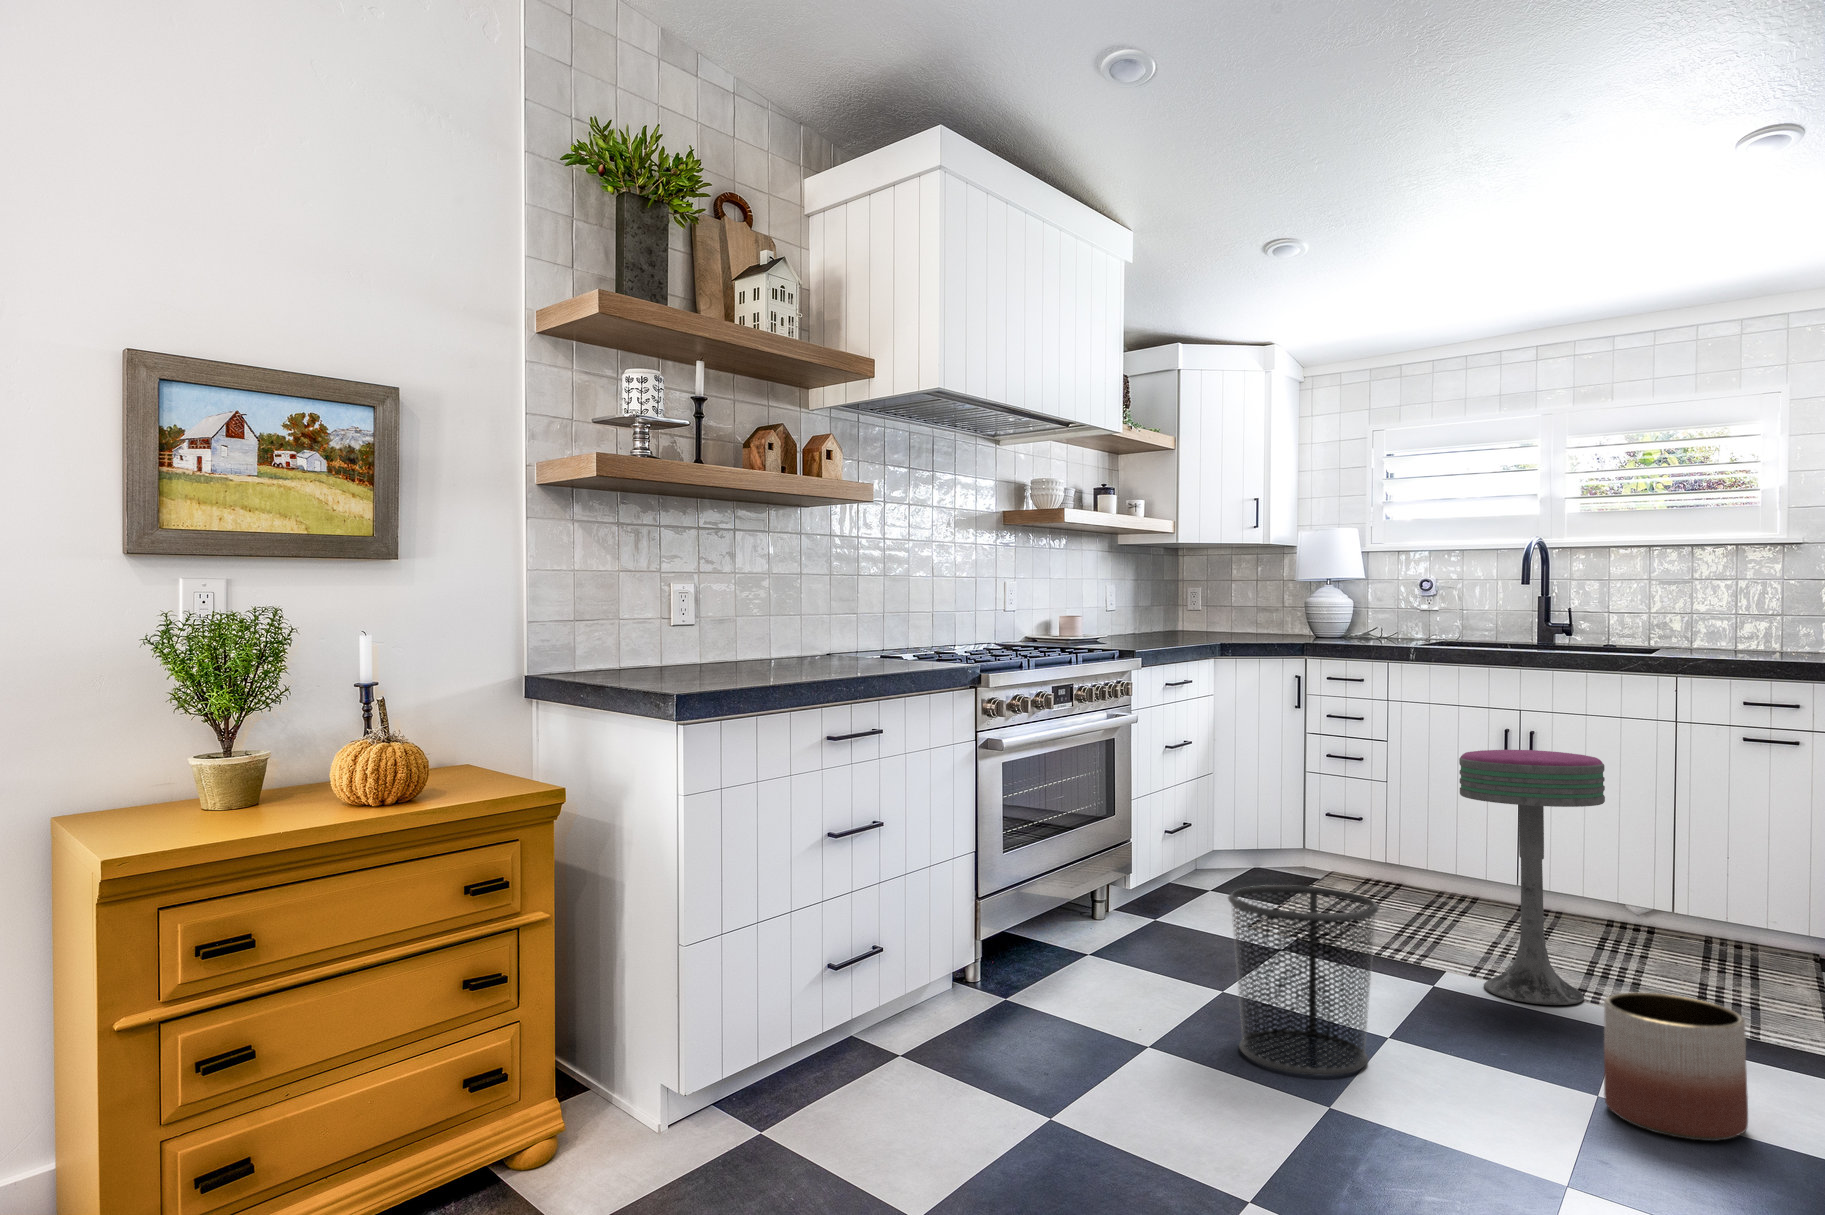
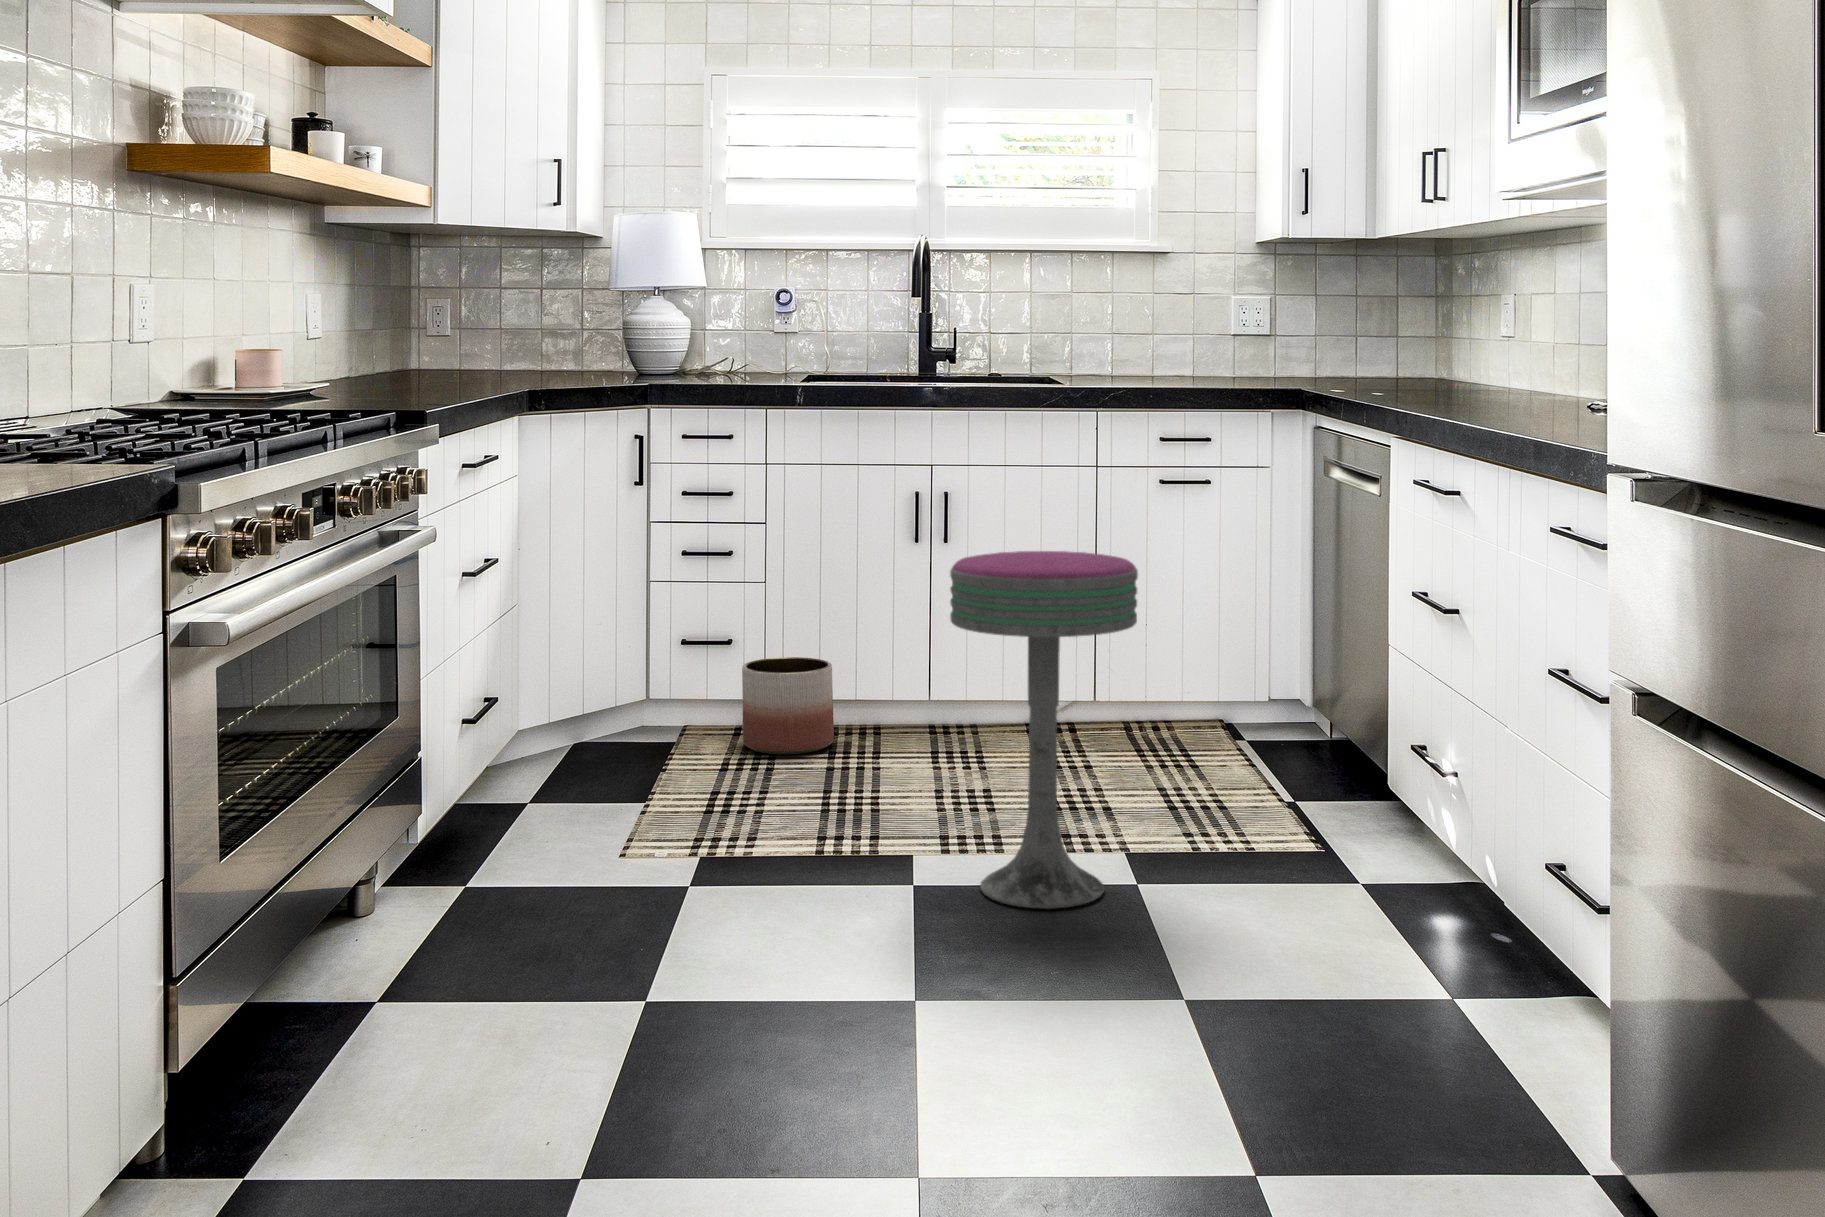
waste bin: present [1228,885,1379,1076] -> none [697,814,940,1136]
planter: present [1604,993,1748,1141] -> present [742,657,834,754]

